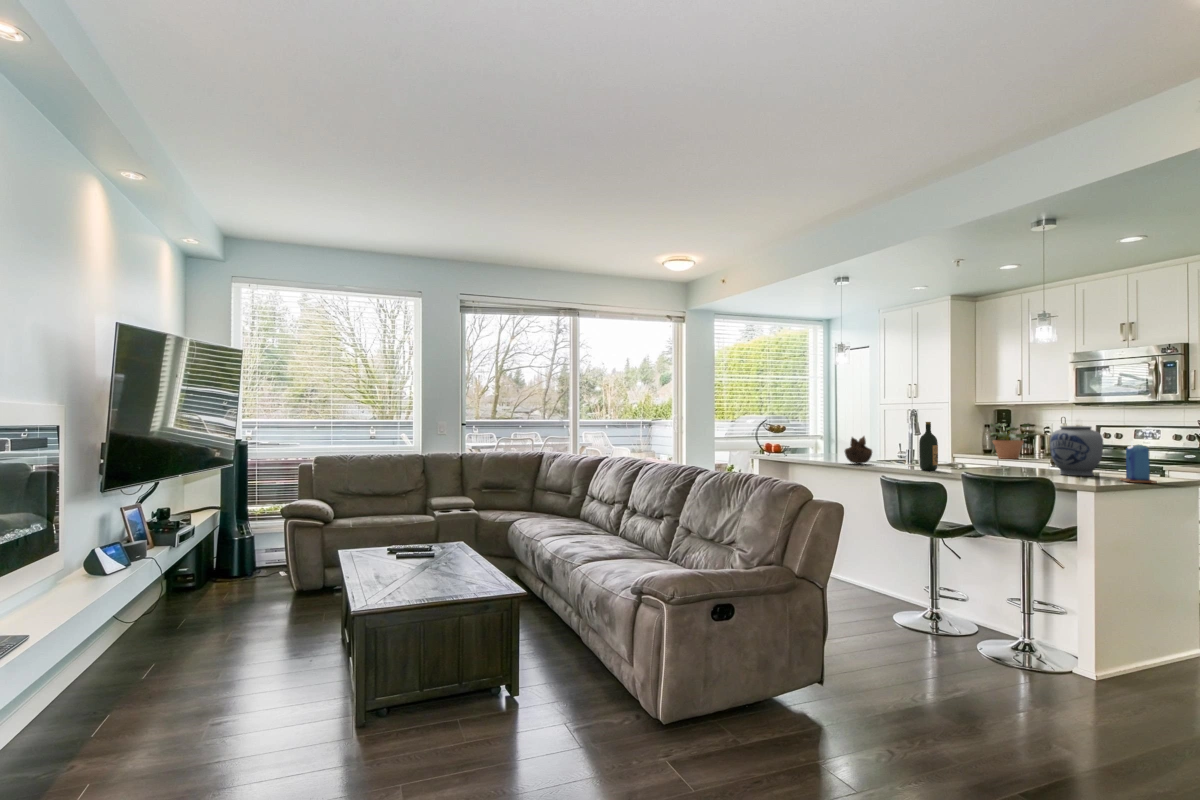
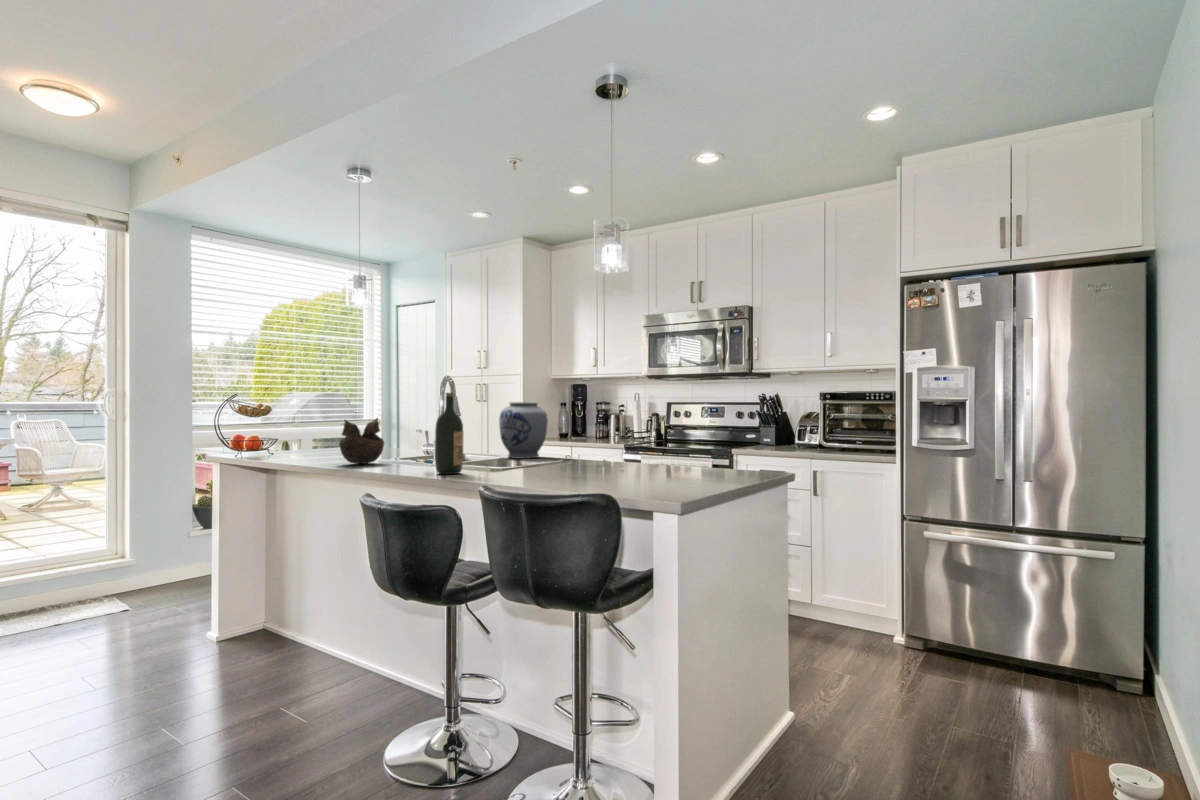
potted plant: present [990,423,1031,459] -> none [559,400,611,445]
vase: present [1050,426,1103,476] -> present [499,402,548,459]
candle: present [1120,442,1157,483] -> none [697,420,742,484]

